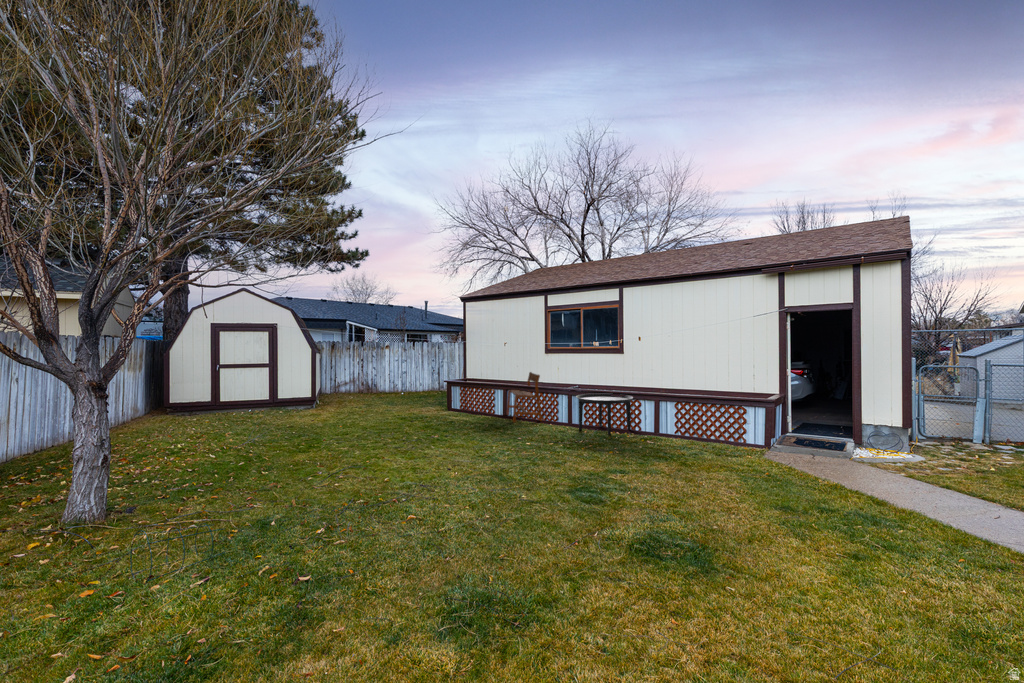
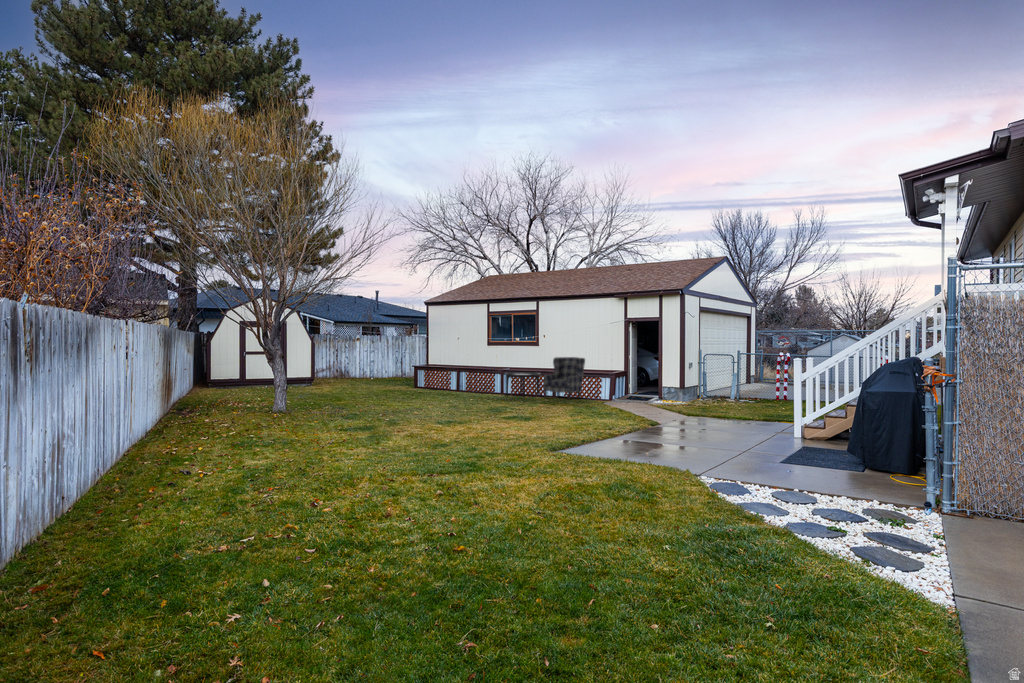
bench: present [507,372,542,423] -> none [459,359,483,392]
chair: none [645,372,715,447] -> present [543,357,585,399]

